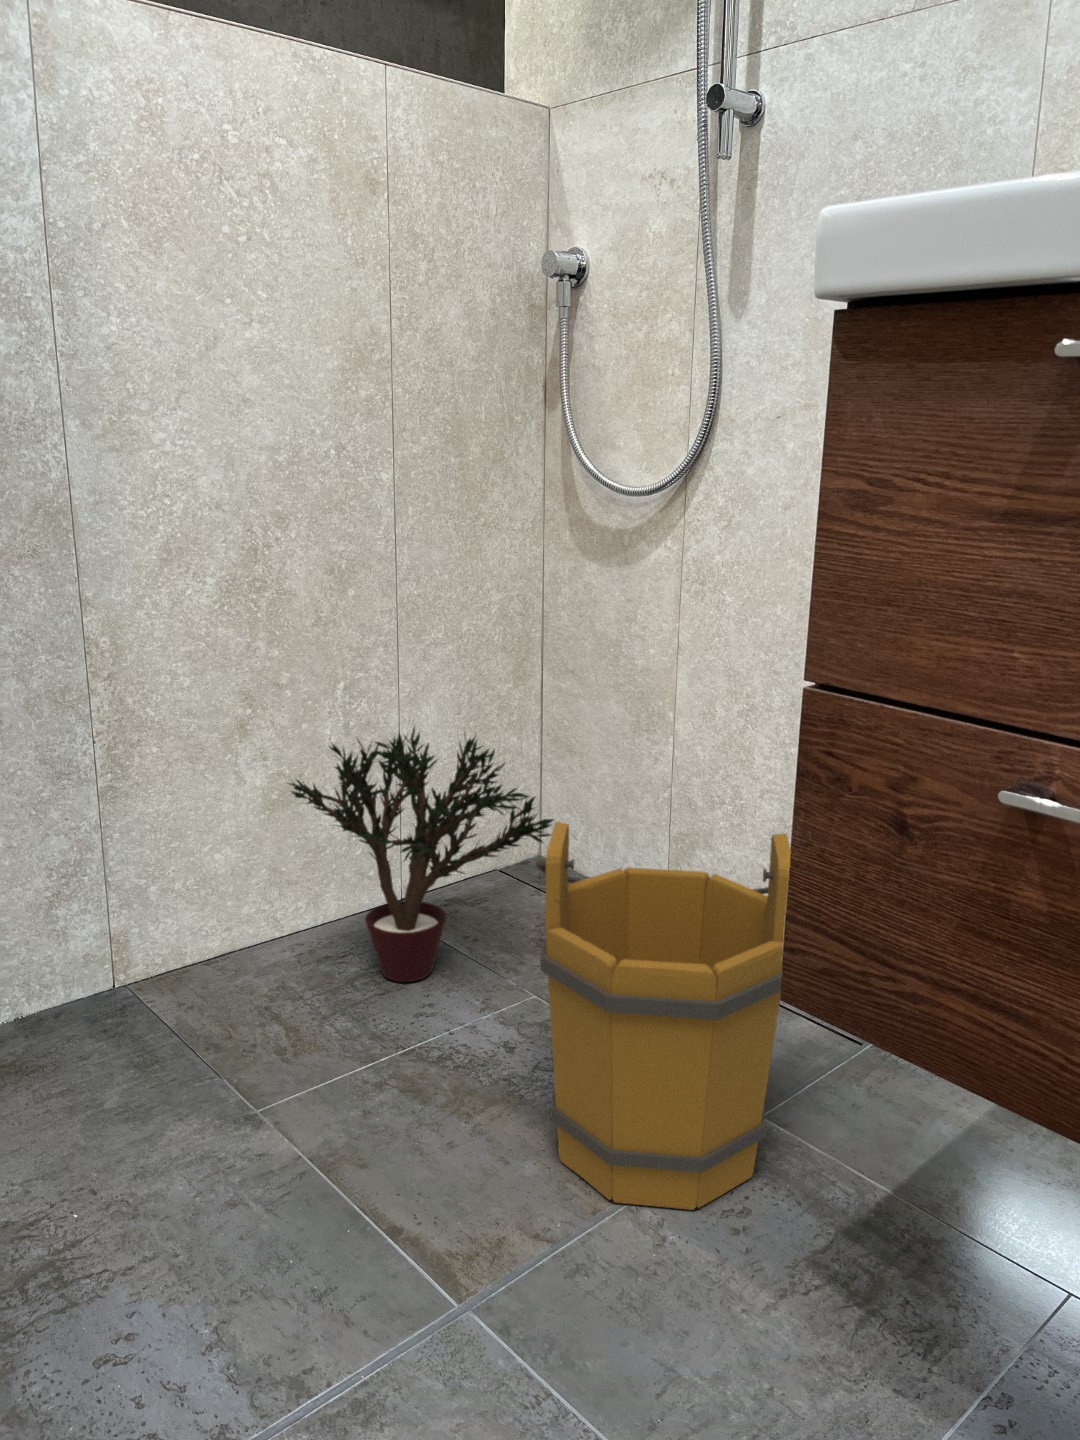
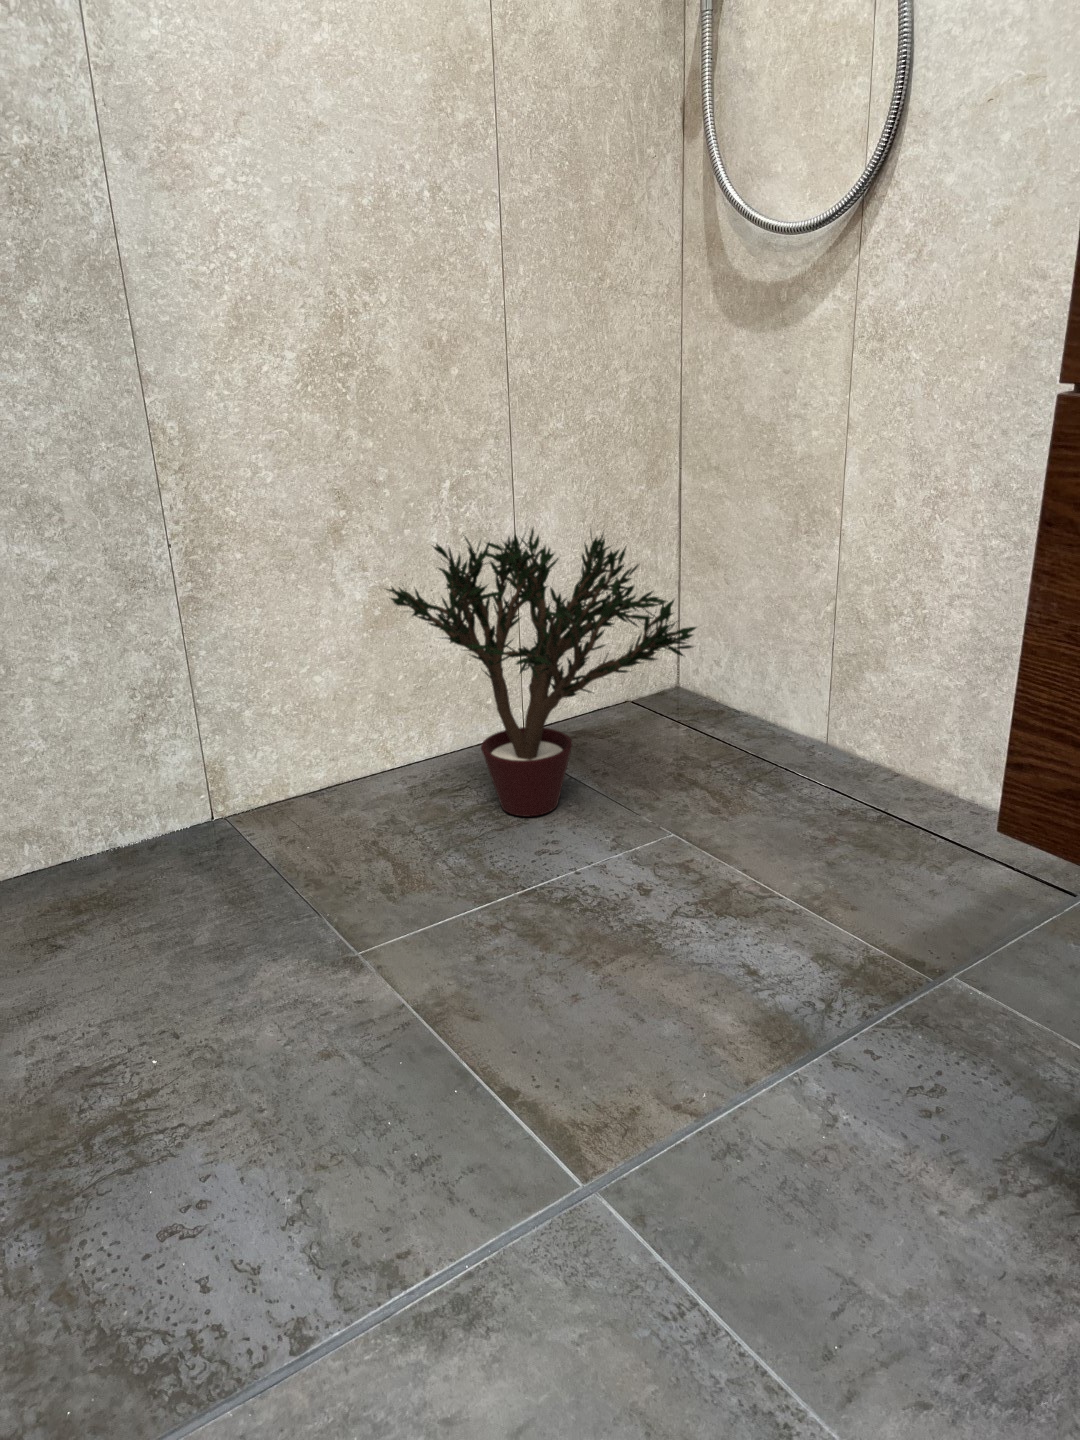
bucket: present [535,822,791,1210] -> none [674,613,1027,1083]

